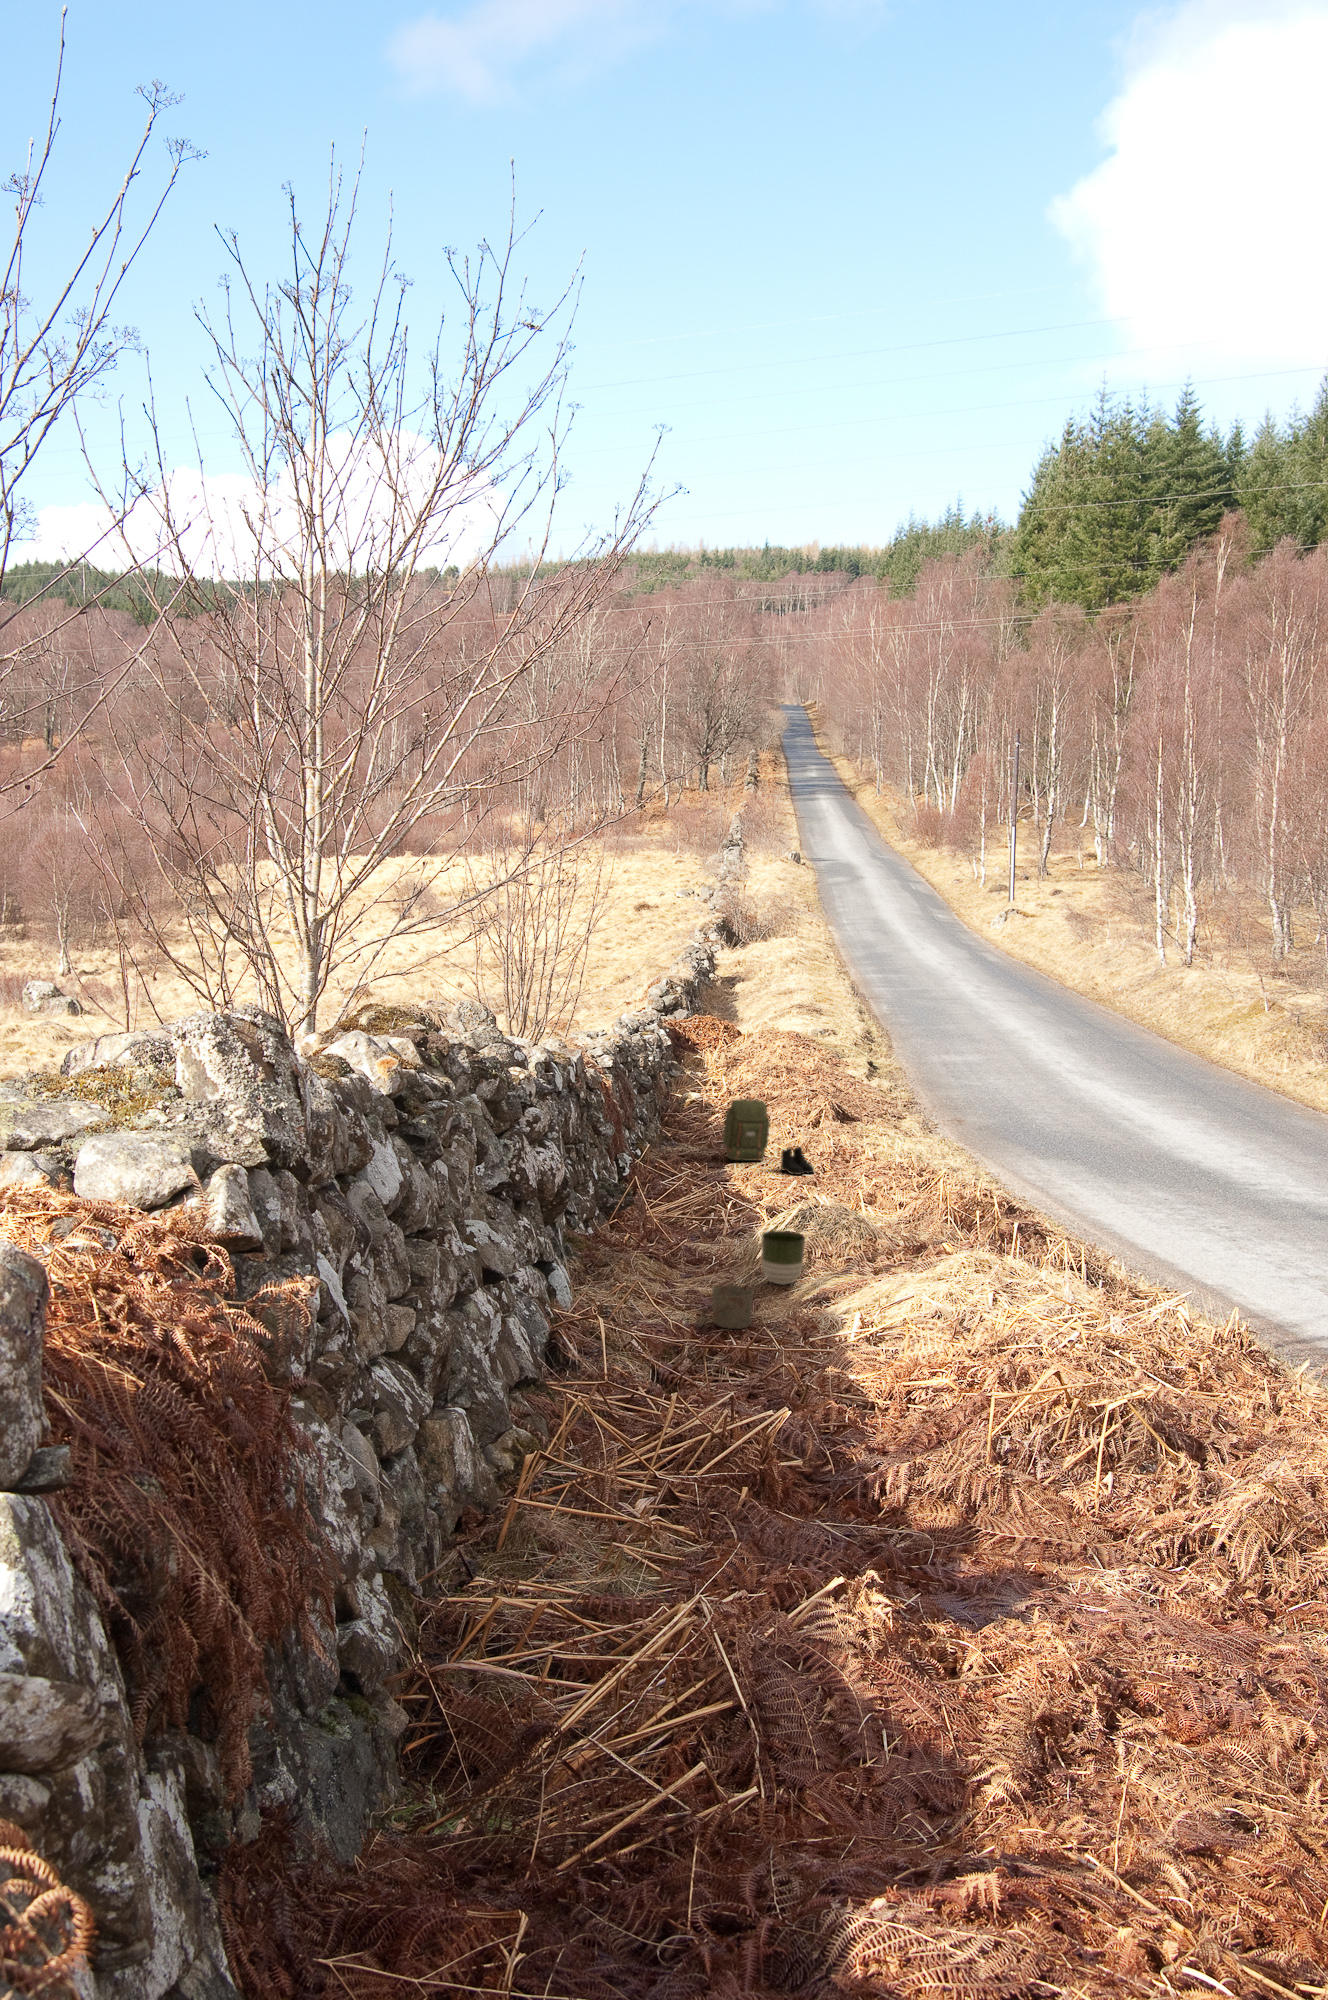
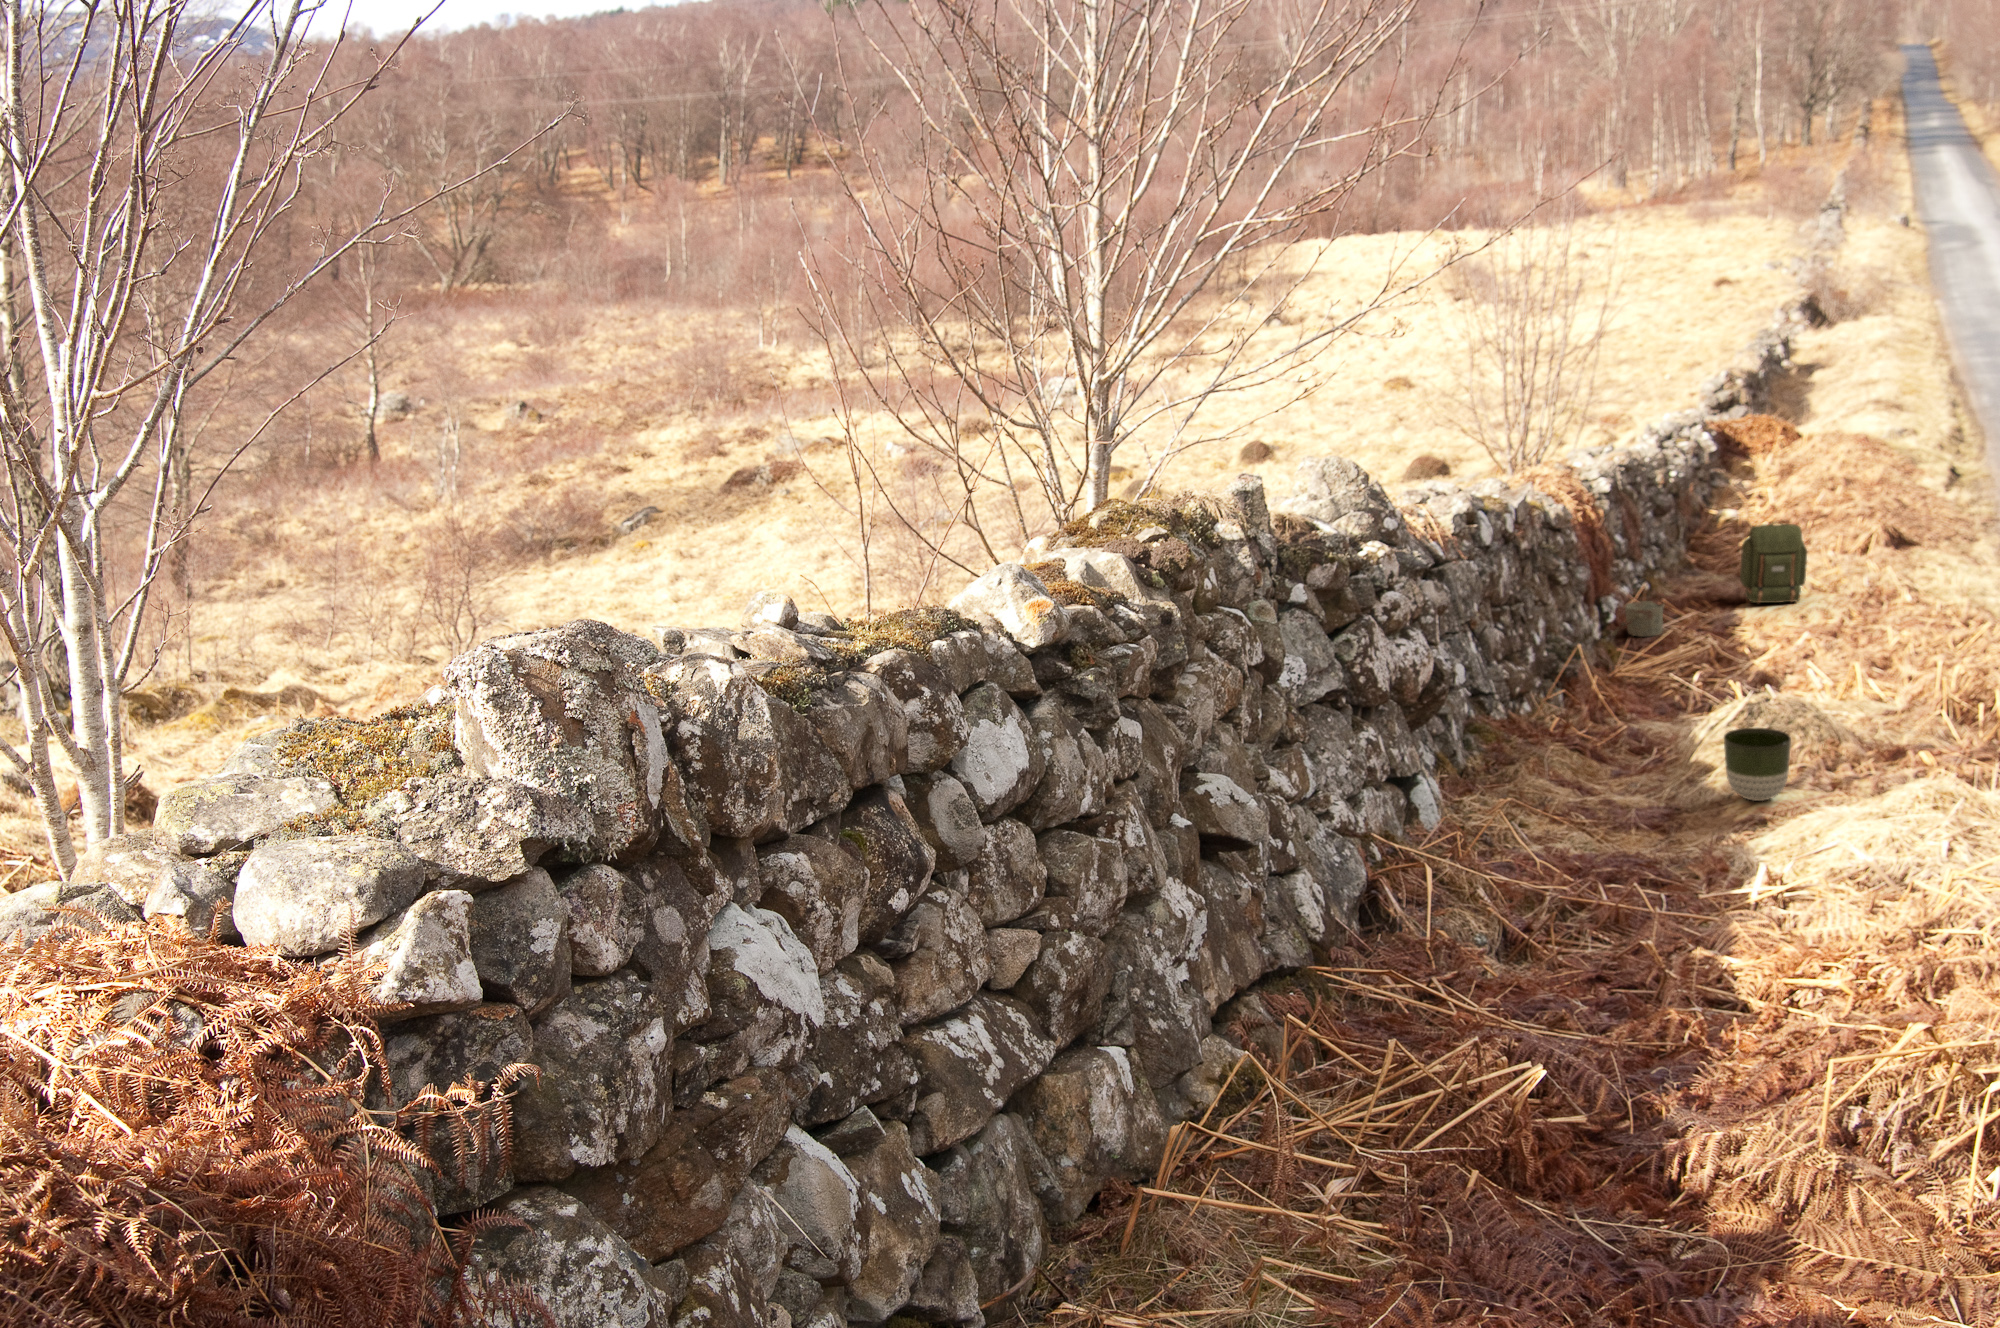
boots: present [781,1147,814,1175] -> none [1820,583,1871,622]
bucket: present [698,1284,754,1329] -> present [1611,601,1664,637]

